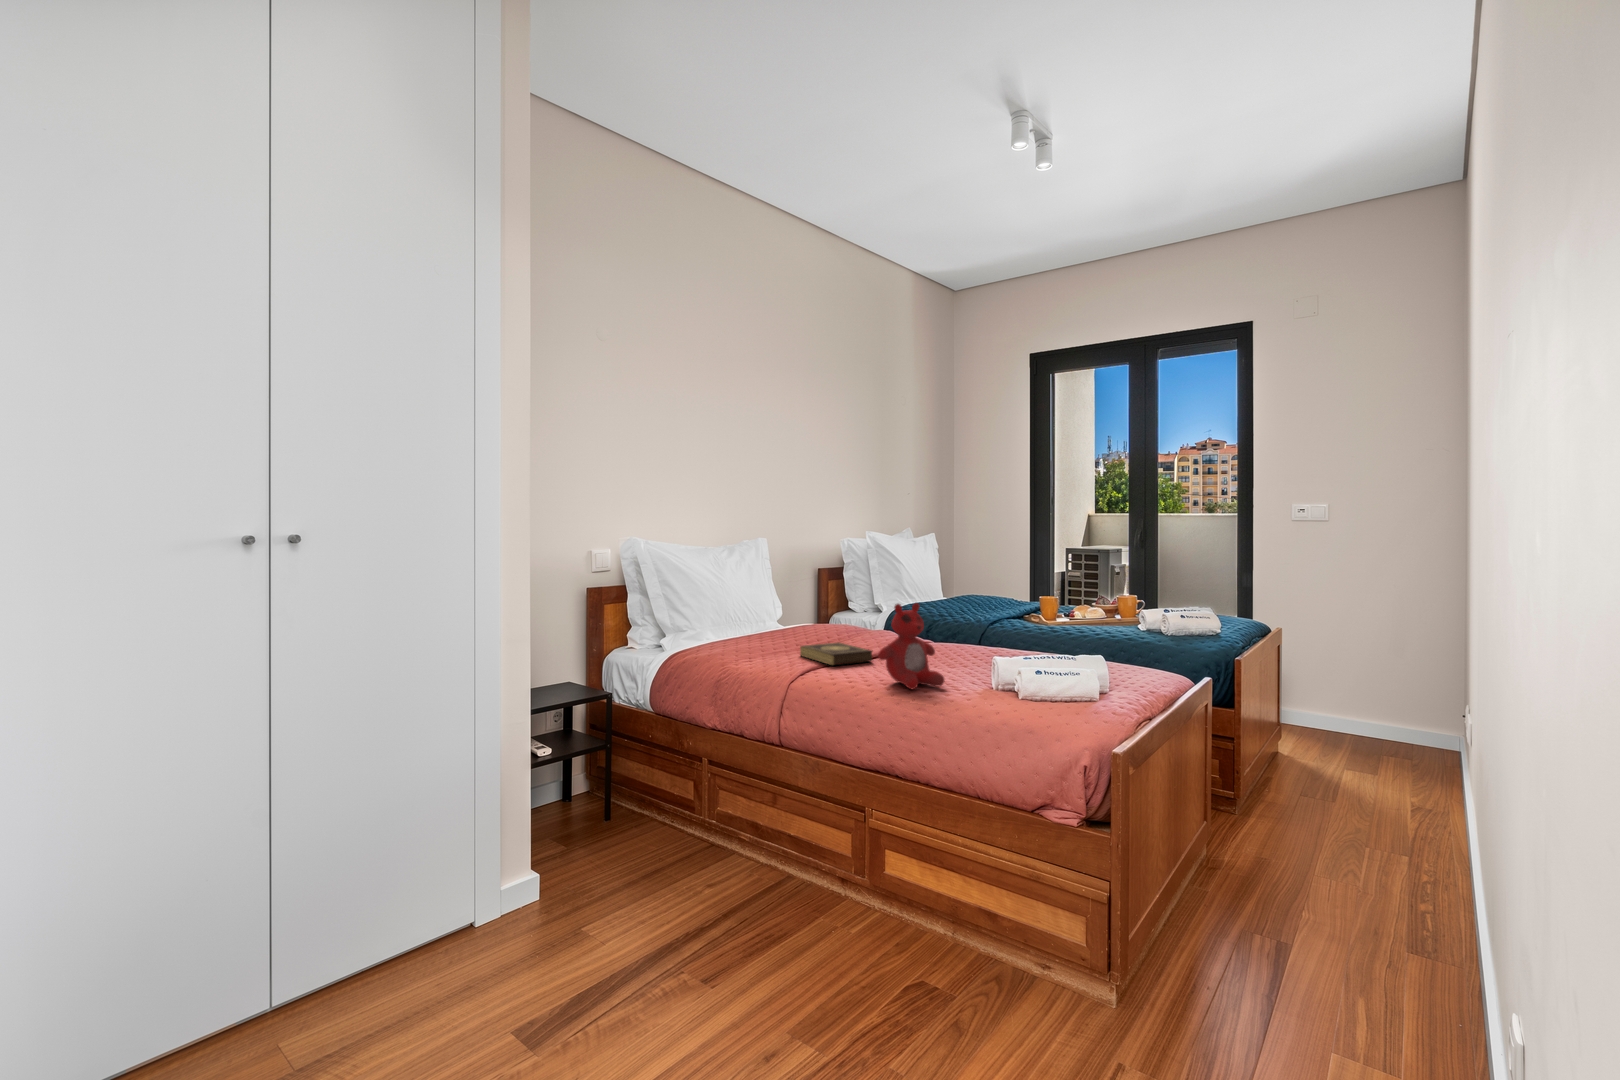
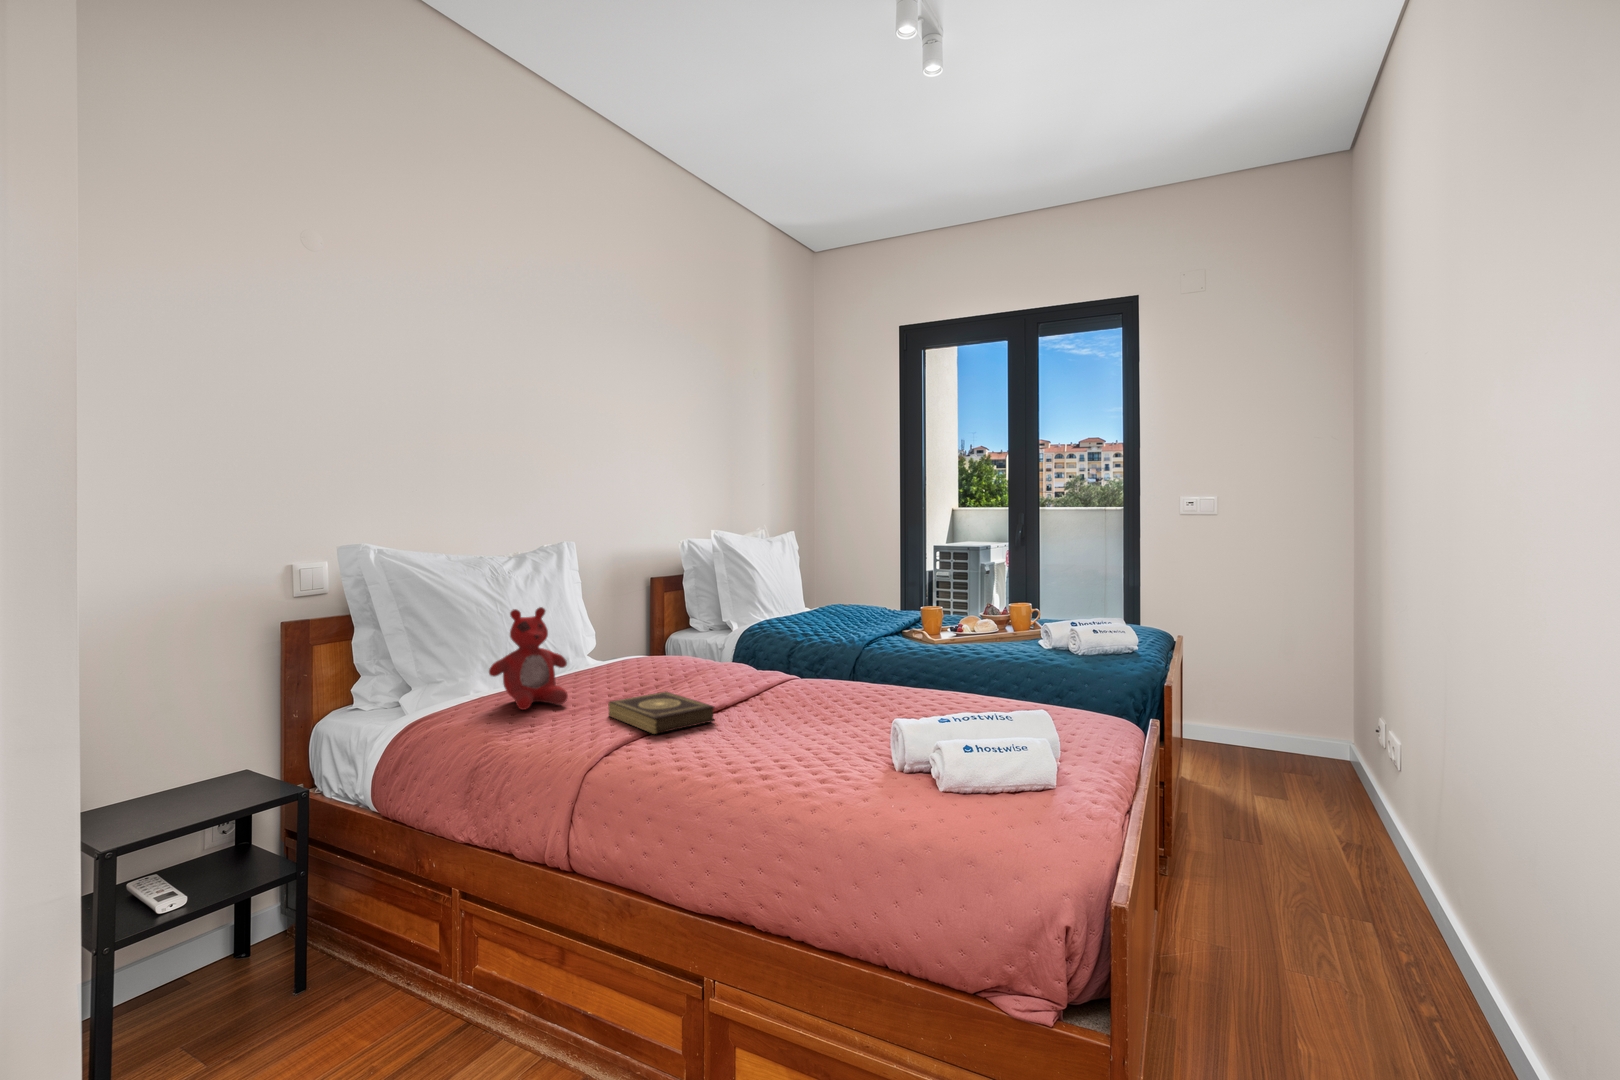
stuffed bear: present [878,603,944,689] -> present [489,607,568,710]

